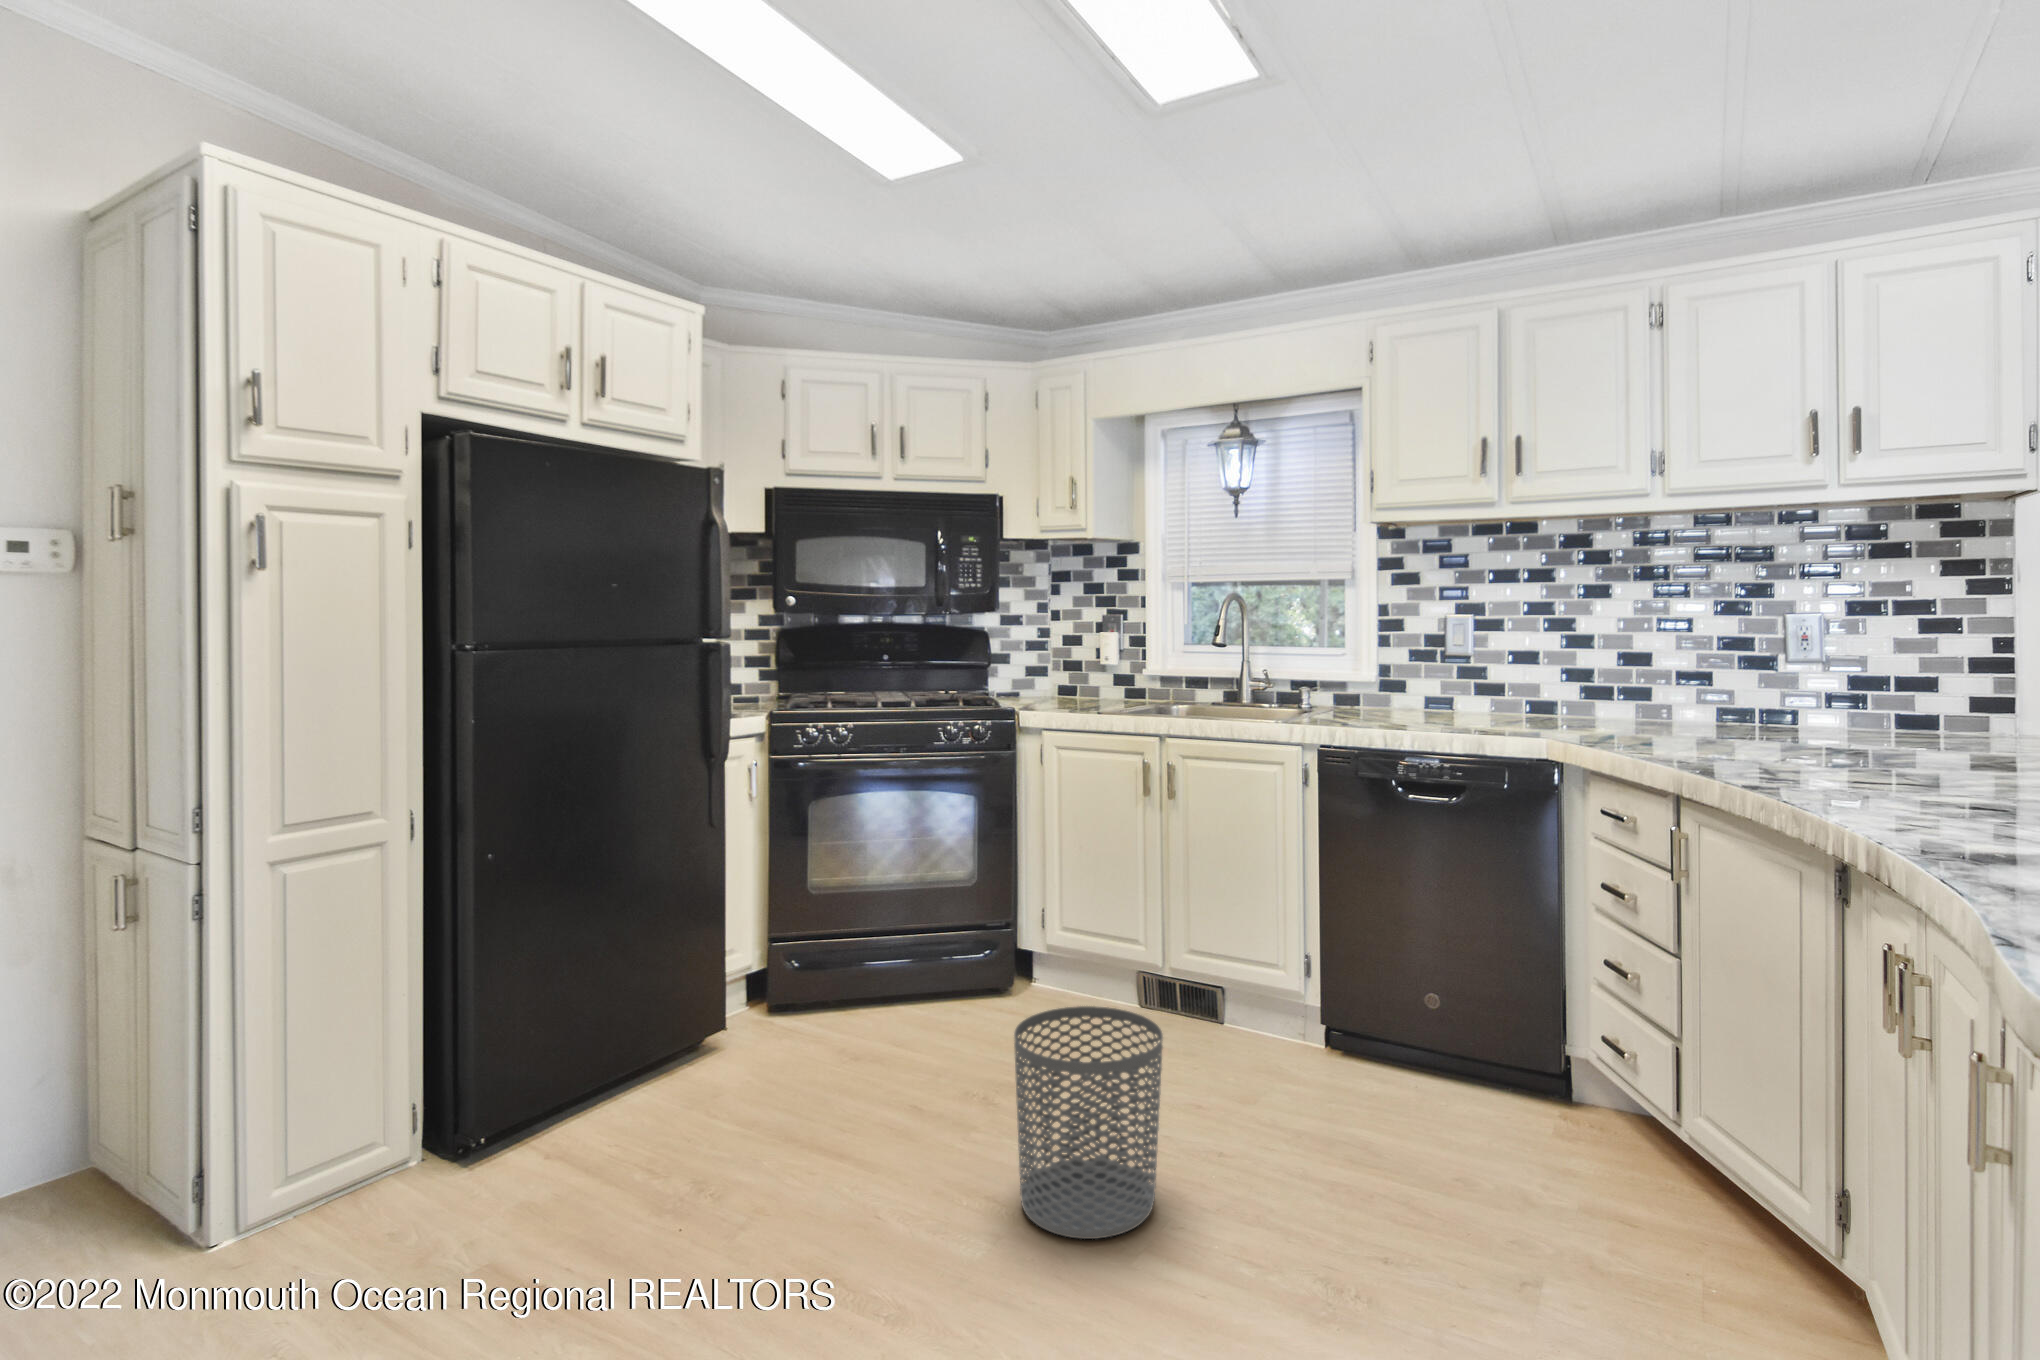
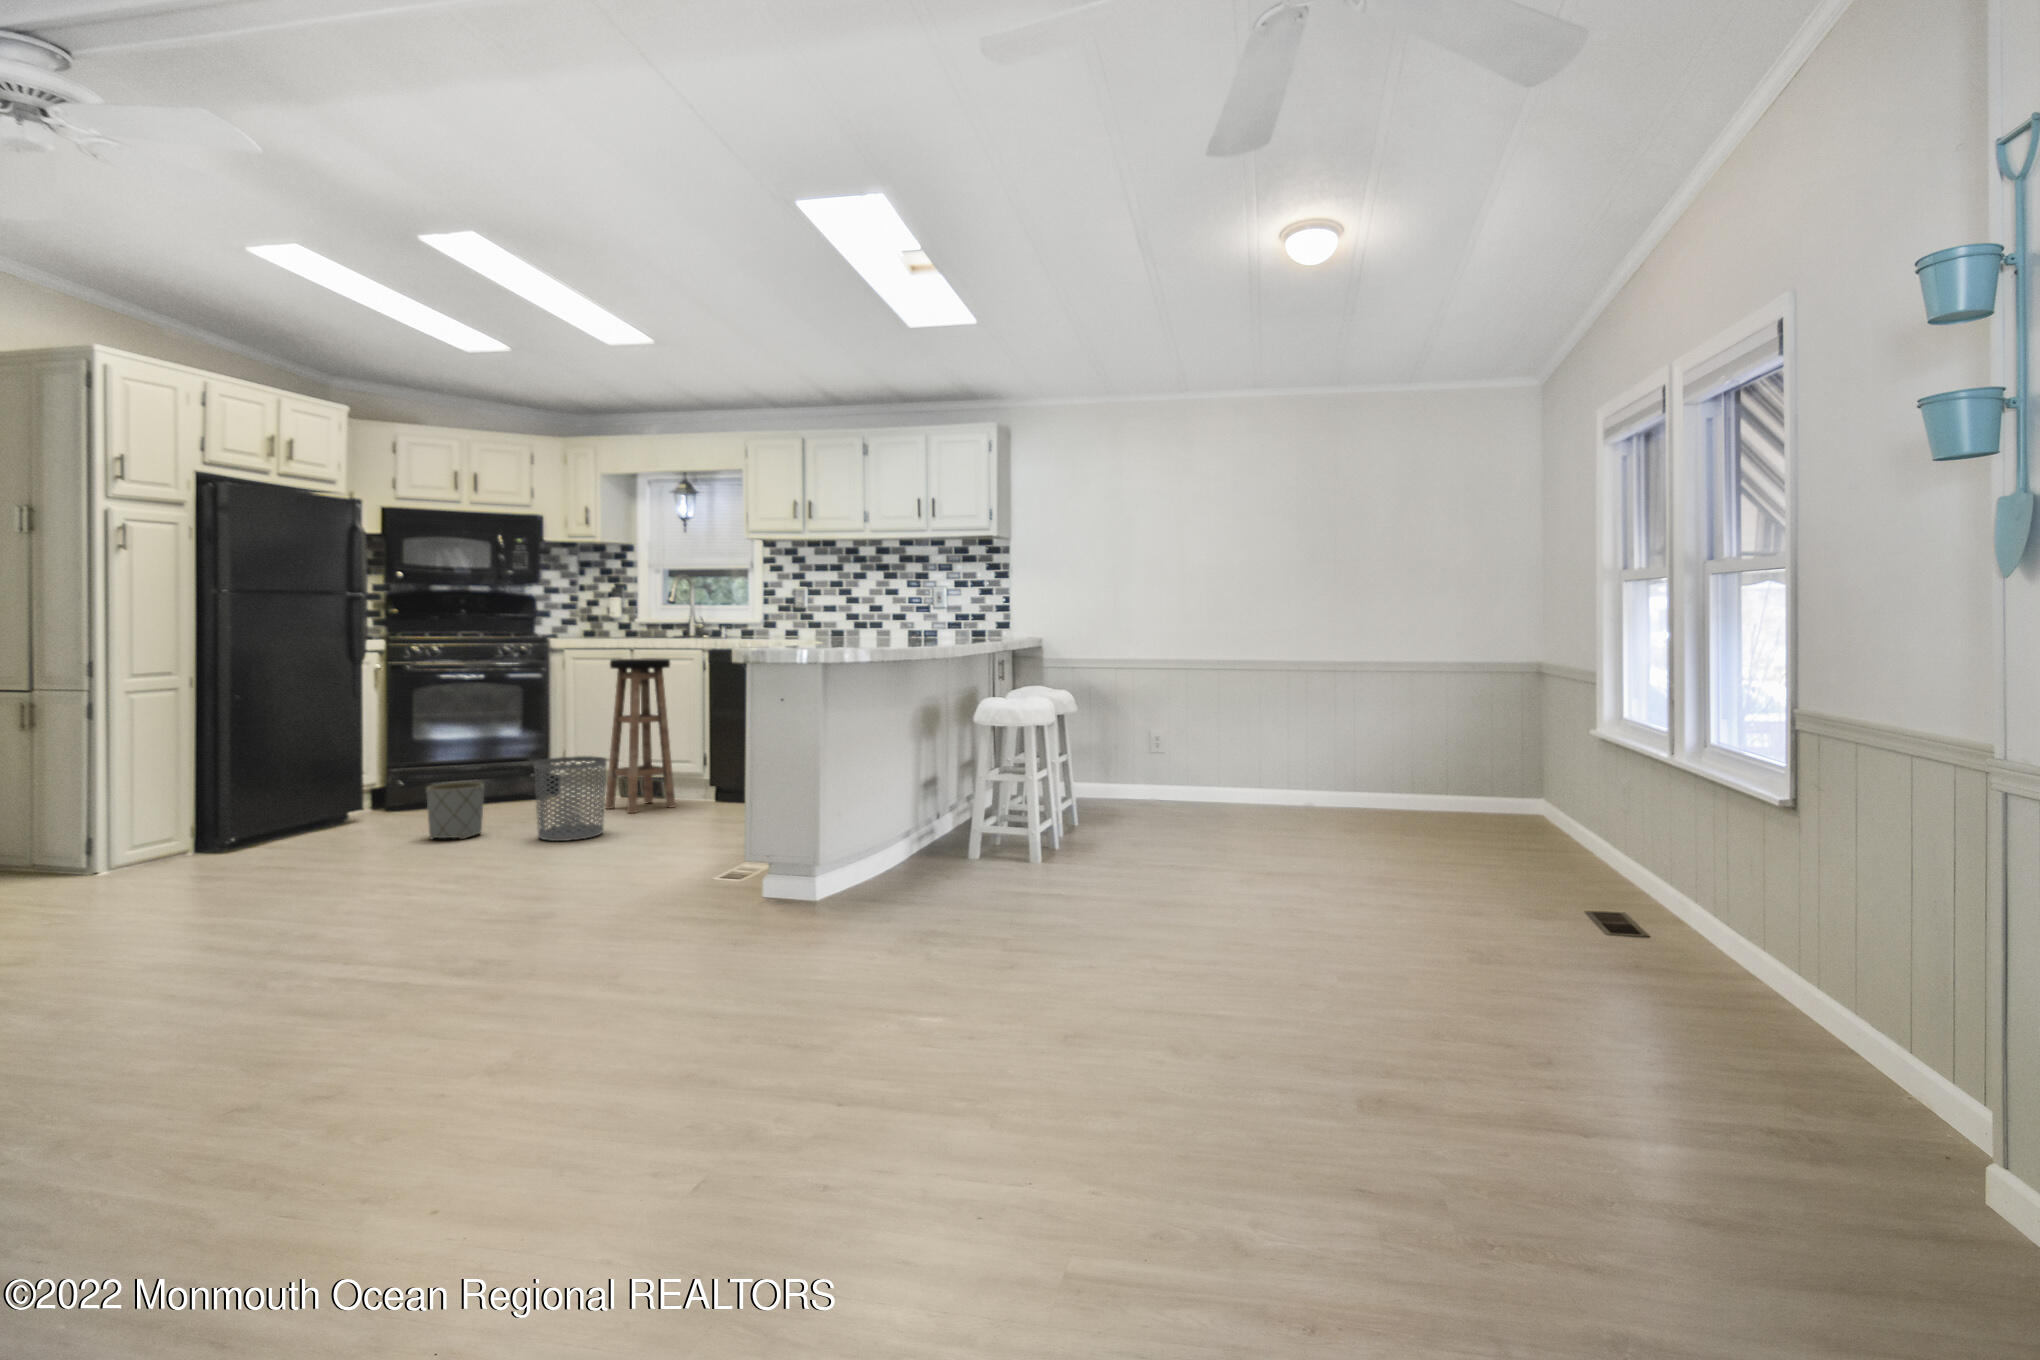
bar stool: none [1121,761,1254,1092] -> present [605,659,675,813]
planter: none [808,1035,915,1182] -> present [426,782,484,839]

